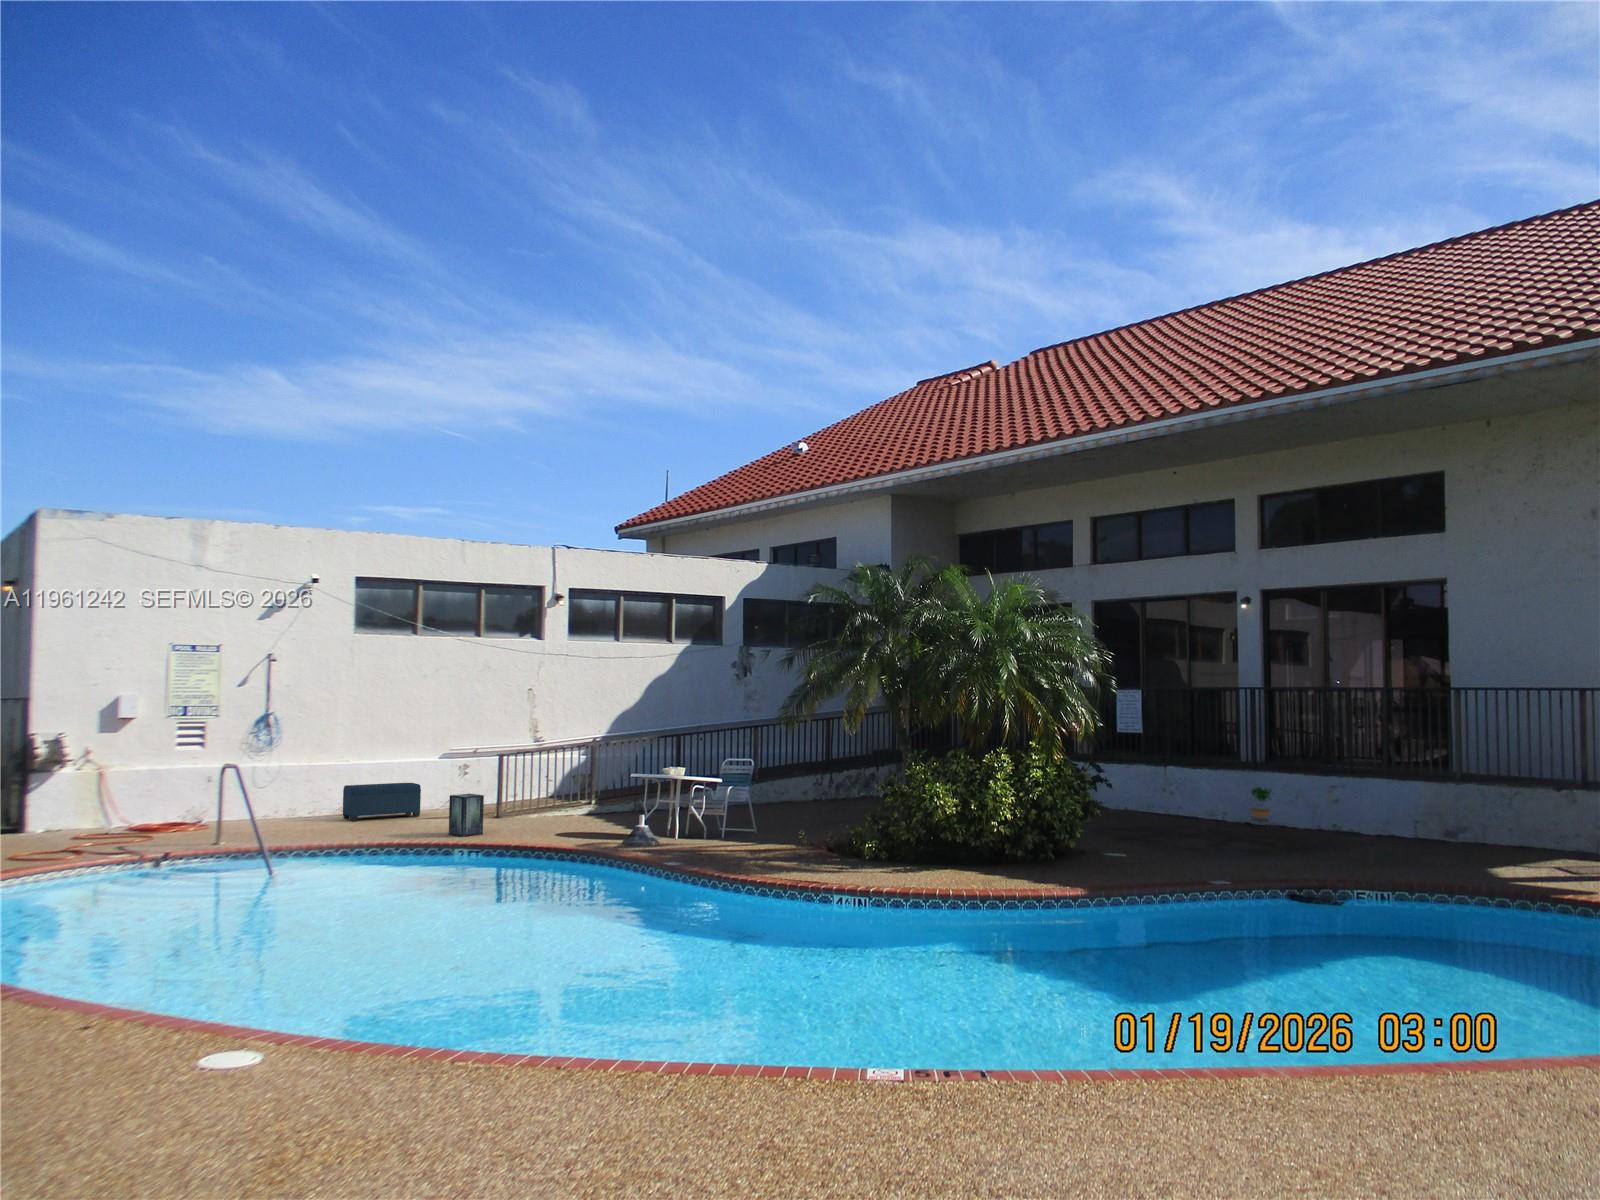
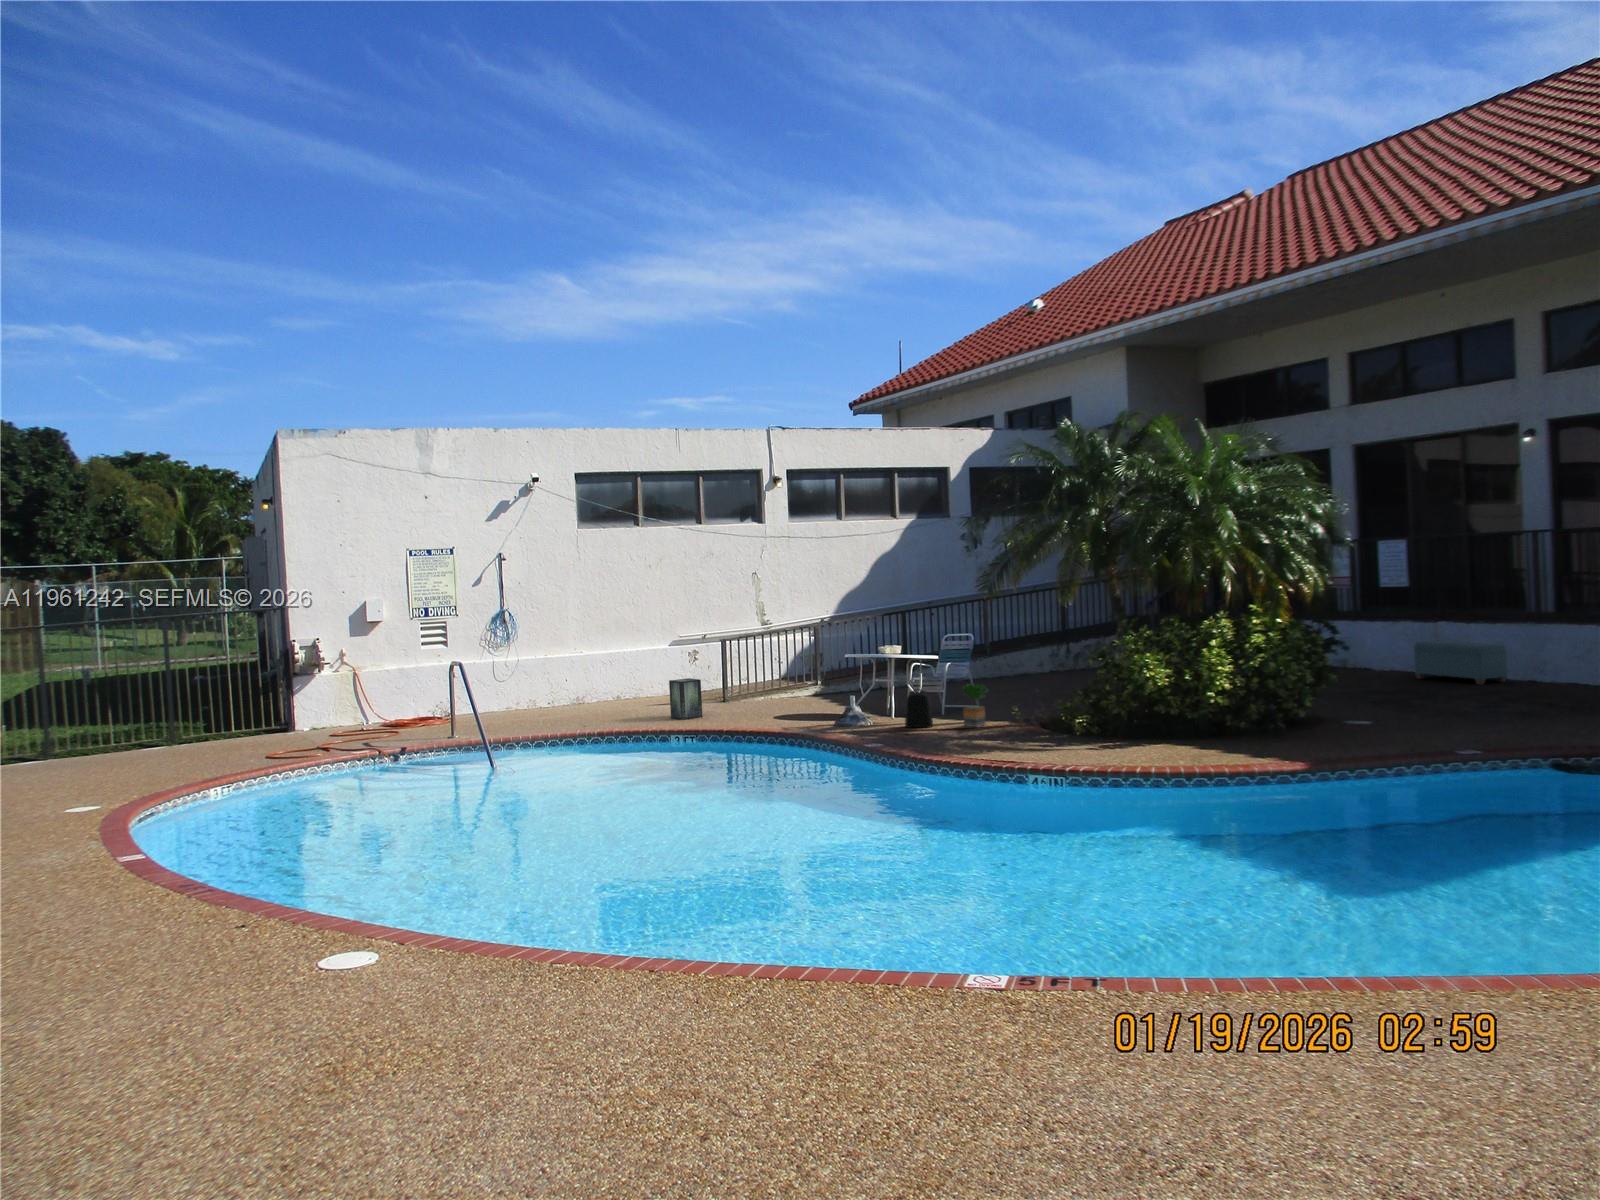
bench: present [343,783,421,821] -> present [1414,641,1507,685]
potted tree: present [1251,787,1274,825] -> present [963,684,988,727]
backpack: none [699,810,726,849] -> present [905,689,933,728]

